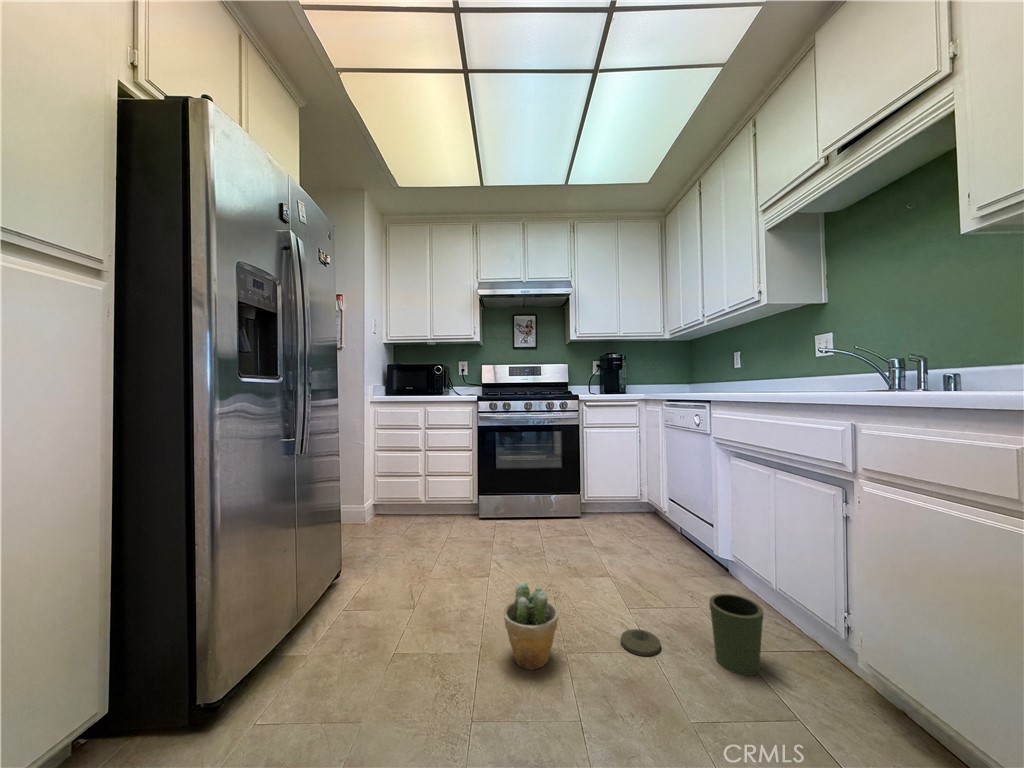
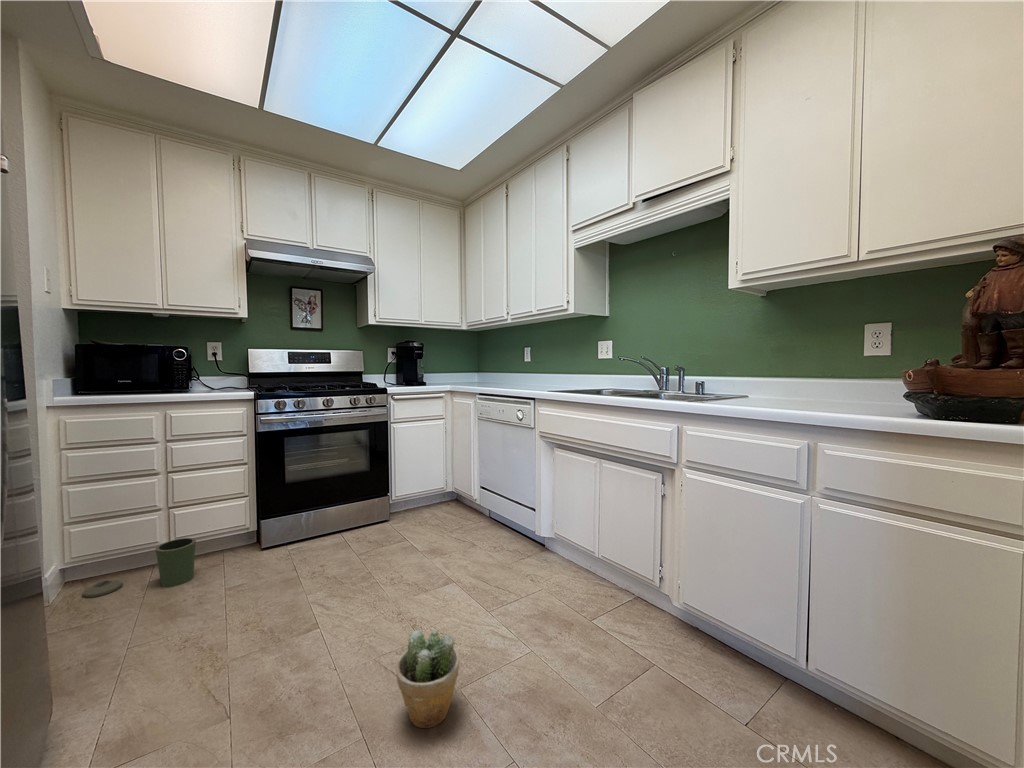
trash can: present [621,594,763,675] -> present [82,538,196,598]

